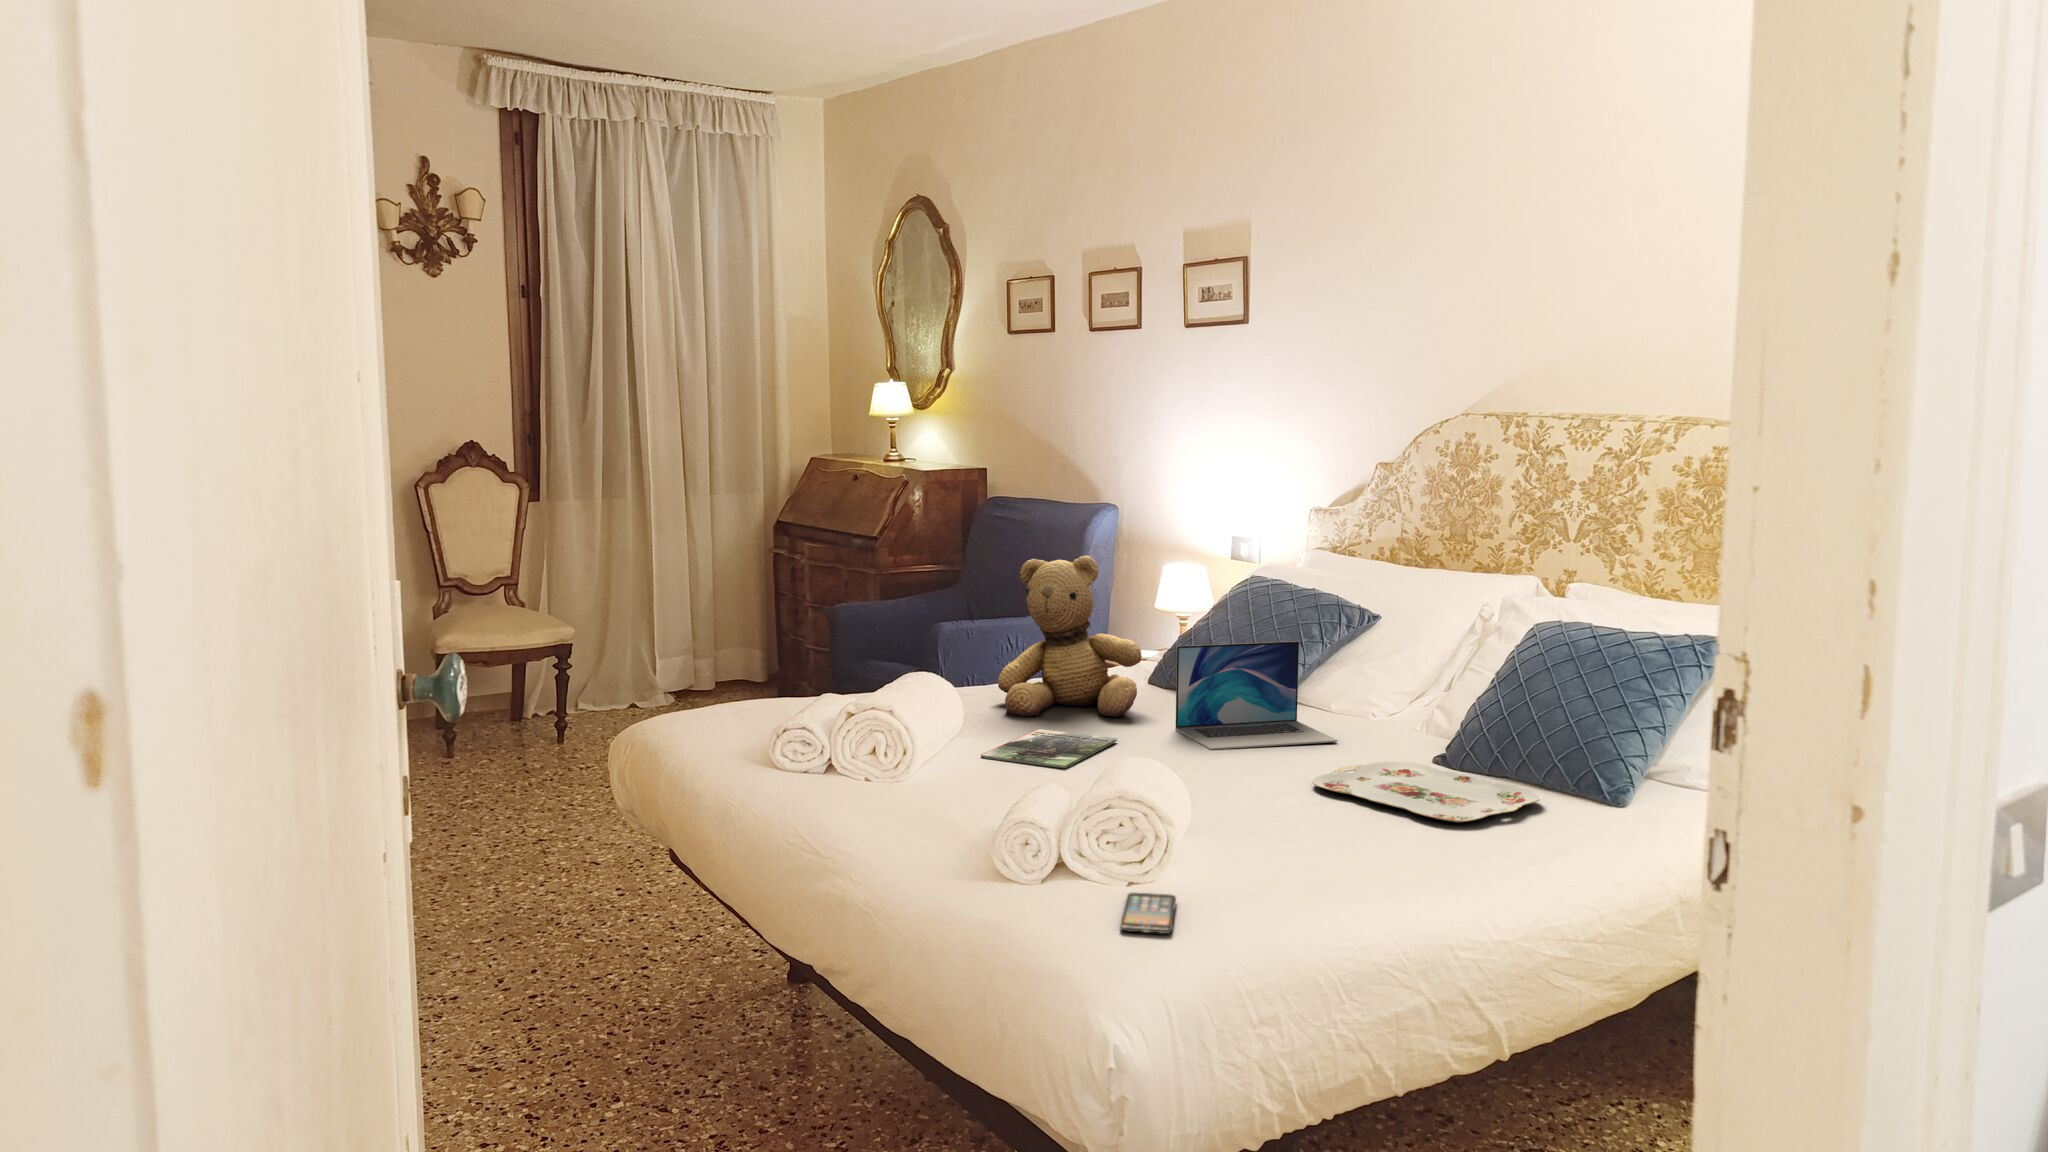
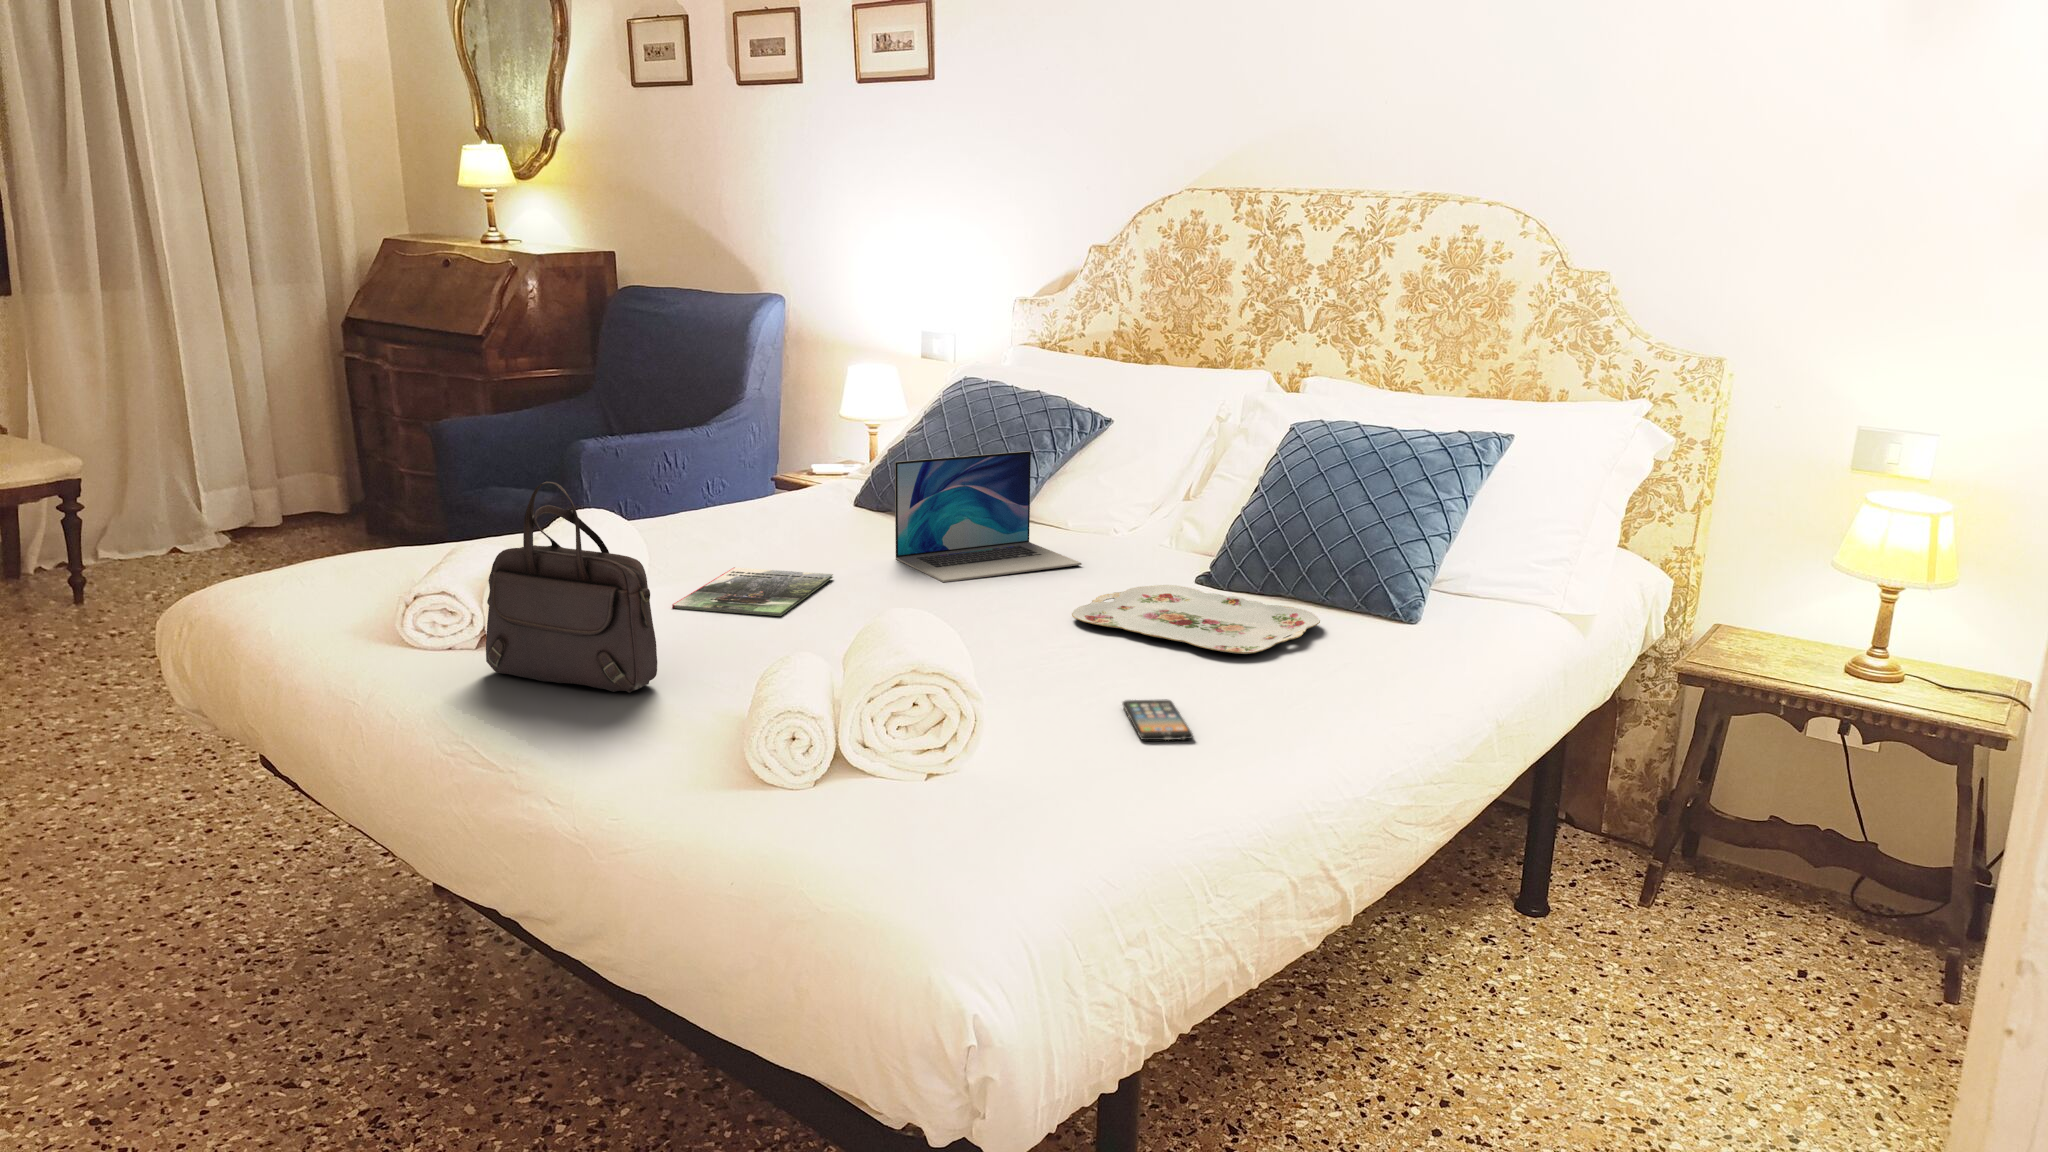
teddy bear: present [998,555,1142,717] -> none [673,355,848,553]
handbag: none [829,648,954,817] -> present [486,481,657,693]
smartphone: present [1120,893,1176,934] -> present [1122,699,1193,740]

